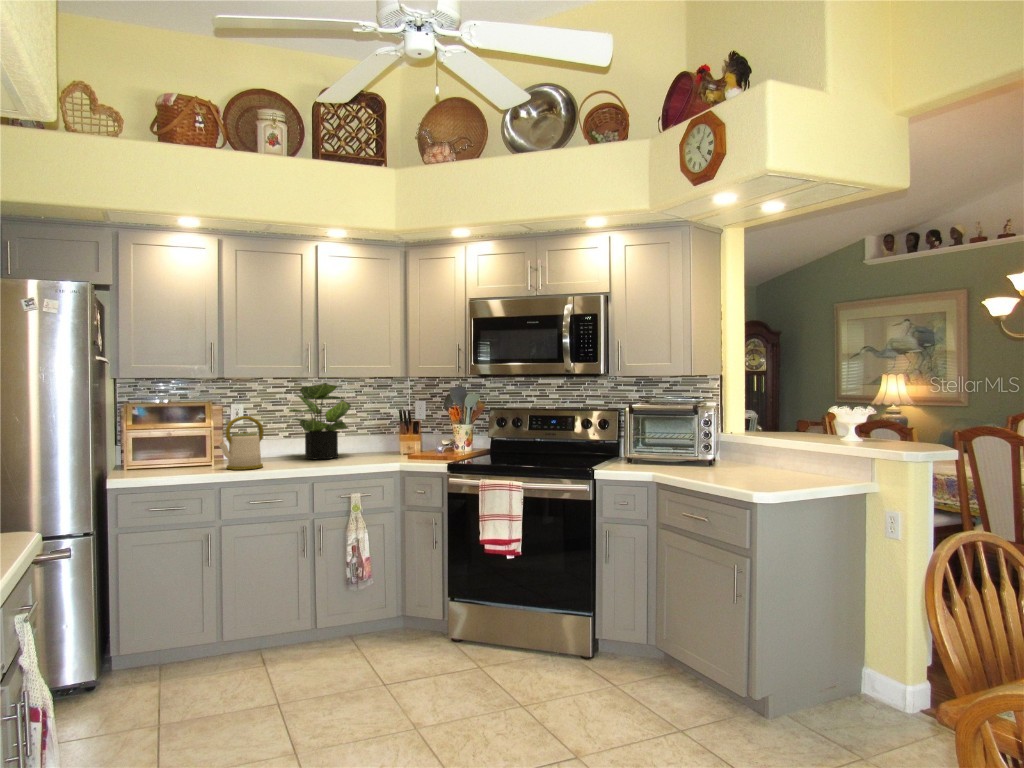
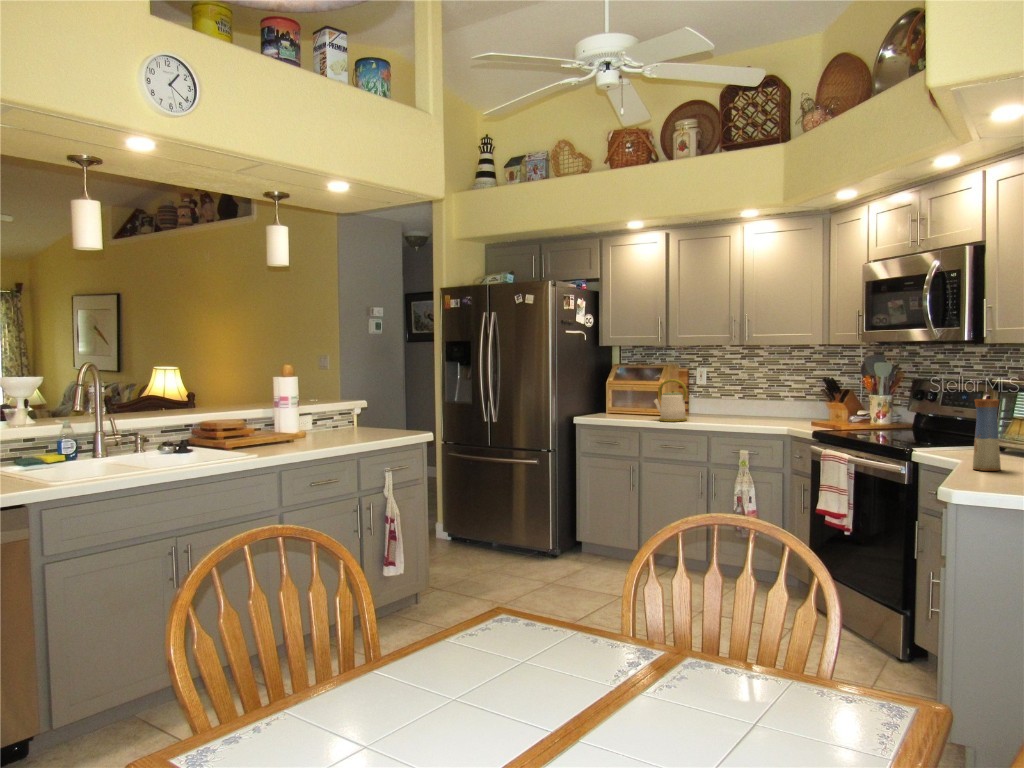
potted plant: present [289,383,351,459] -> none [723,352,781,420]
vase: none [689,416,710,475] -> present [973,399,1001,471]

